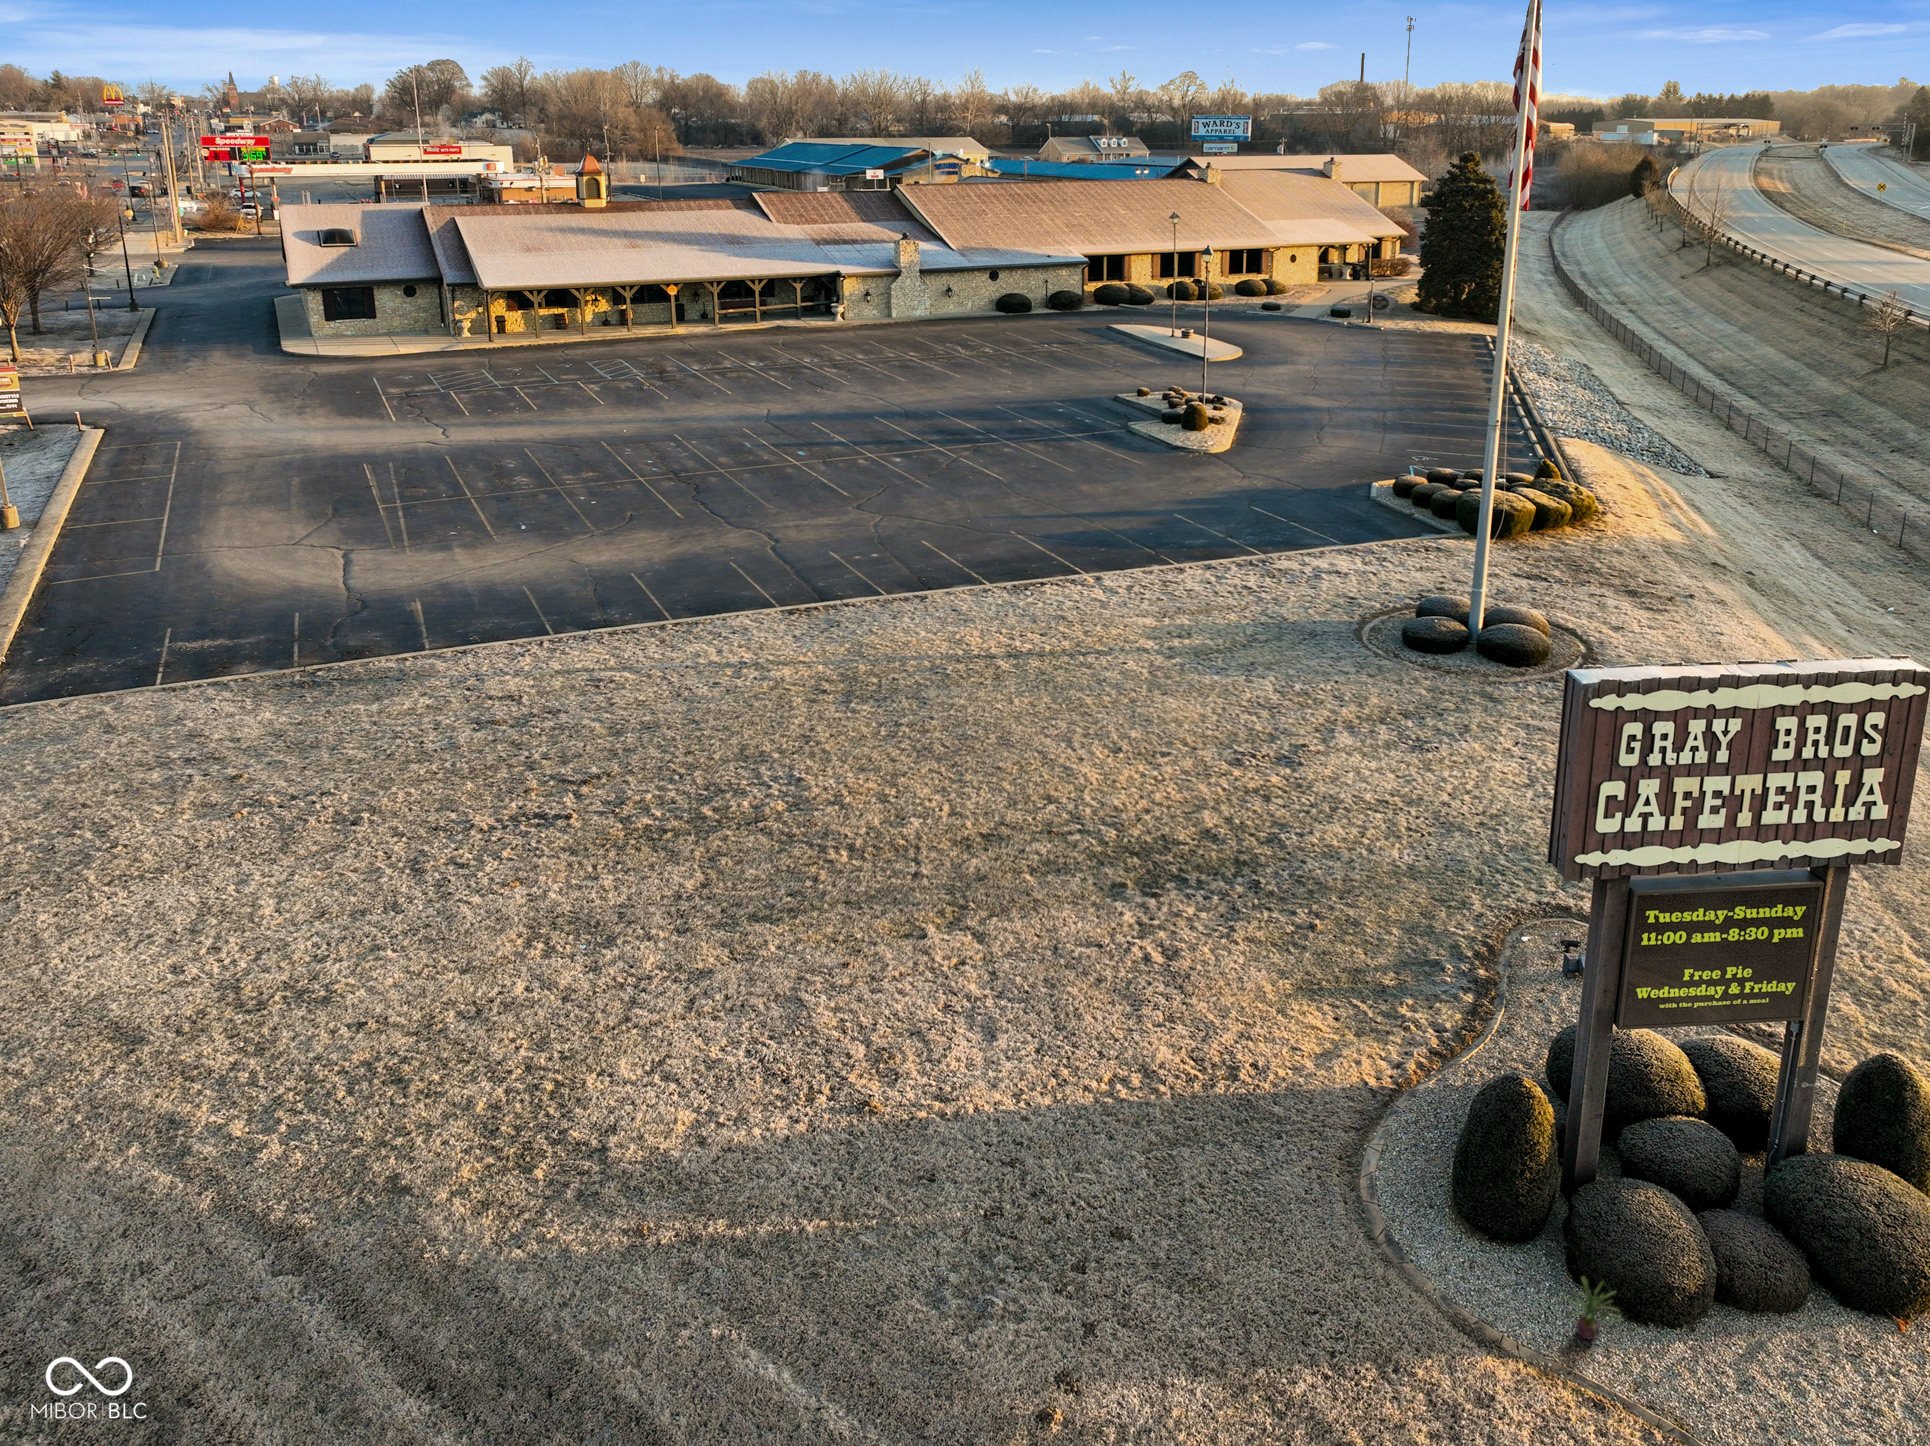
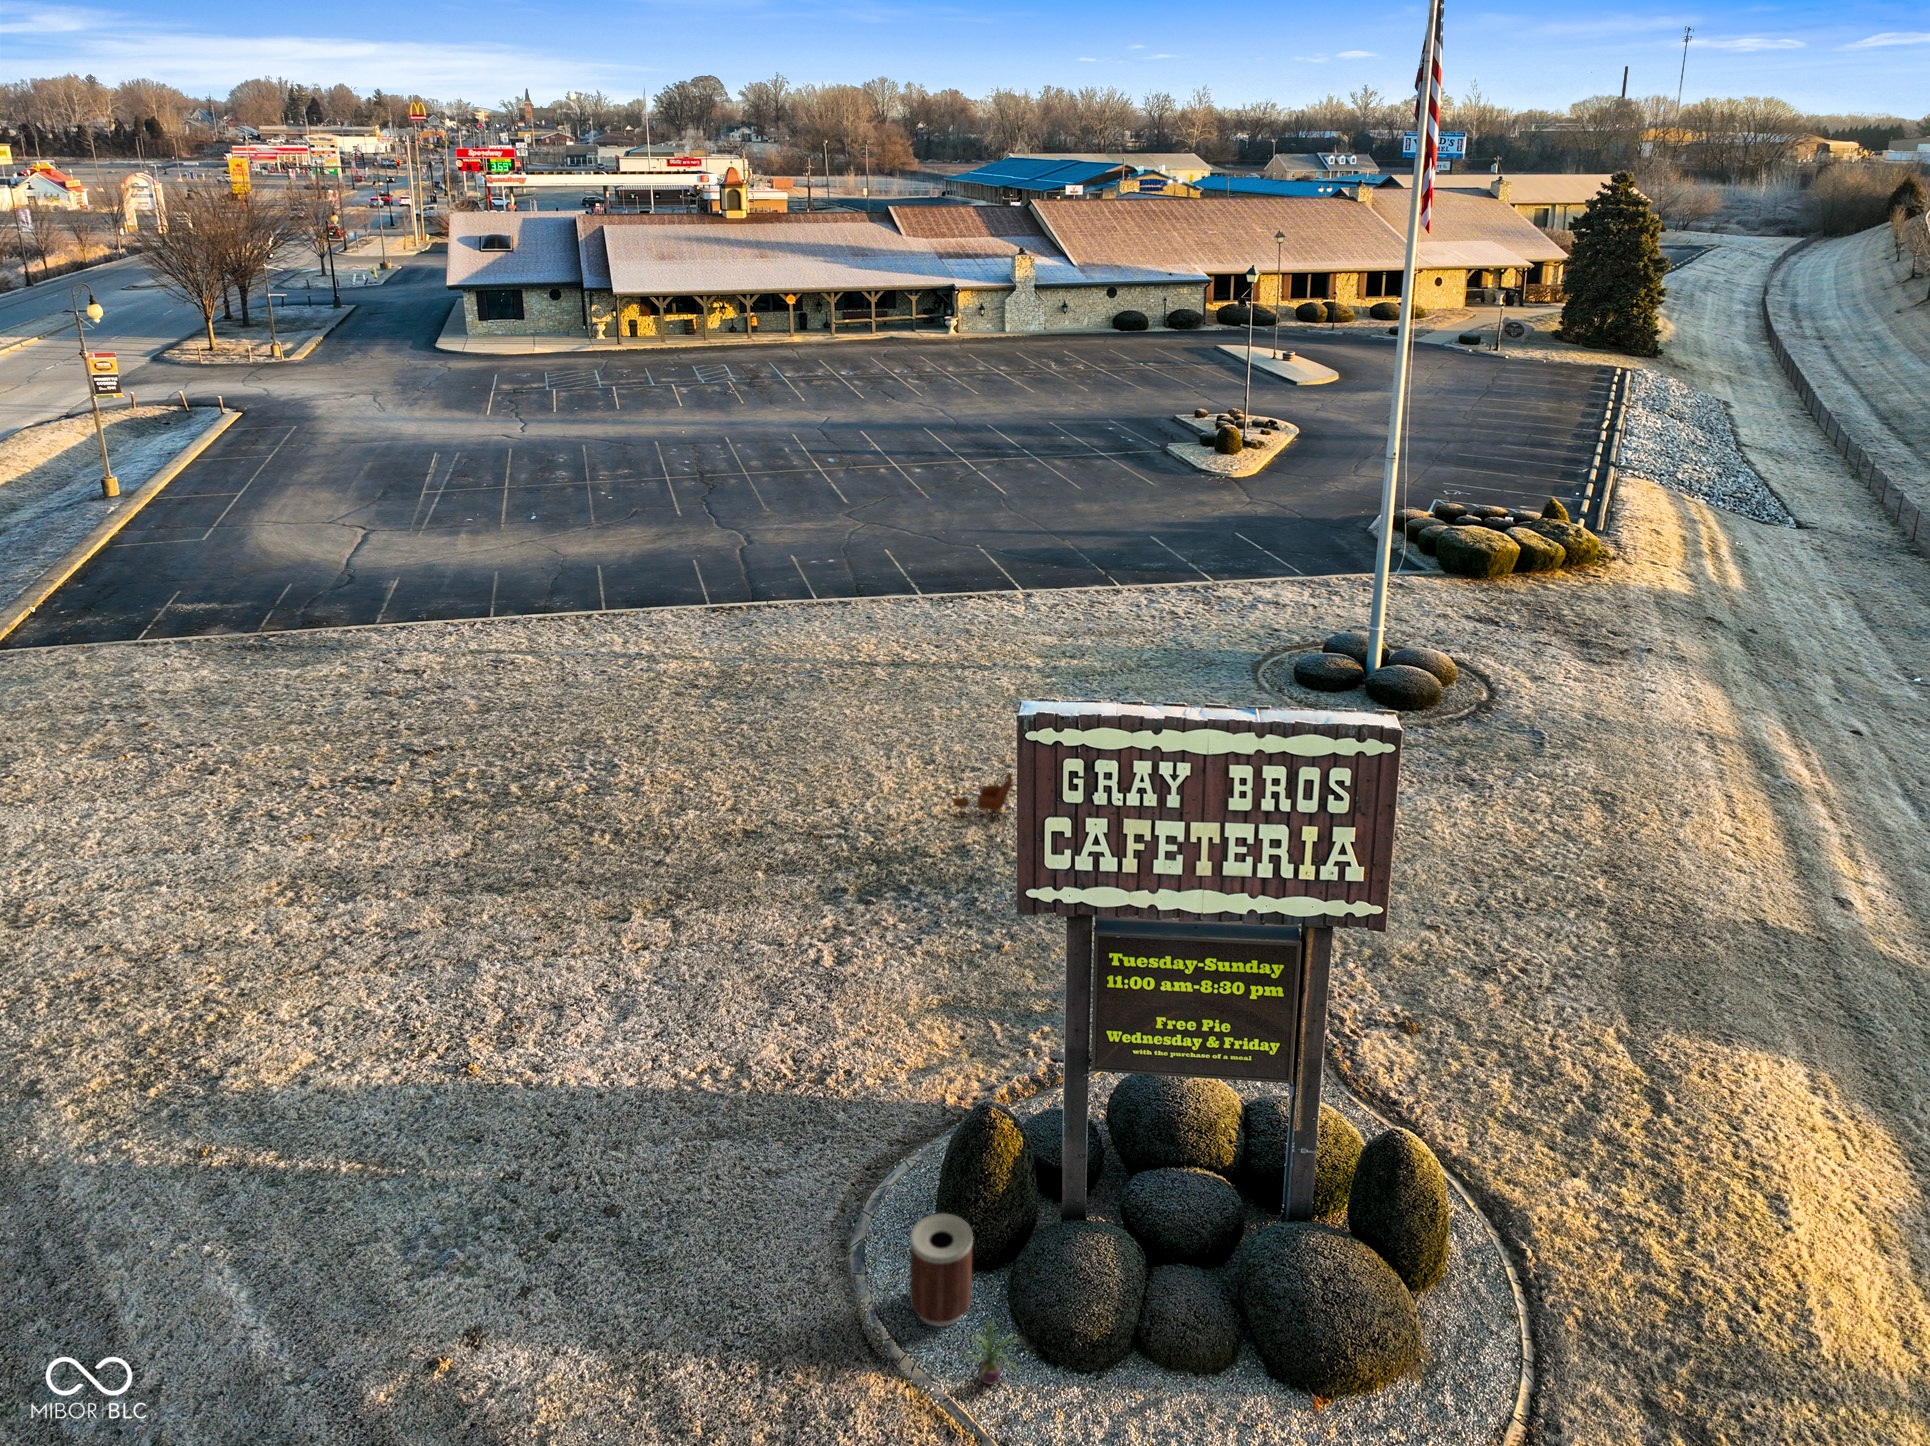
lounge chair: none [1183,755,1250,808] -> present [953,773,1013,819]
trash can: none [1468,1183,1542,1294] -> present [910,1214,973,1327]

